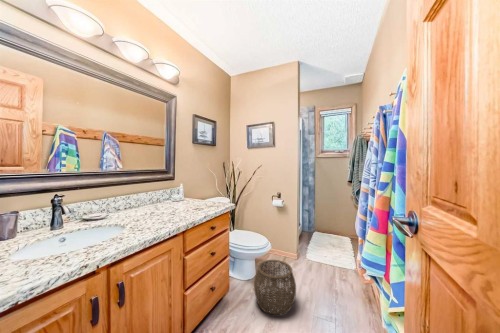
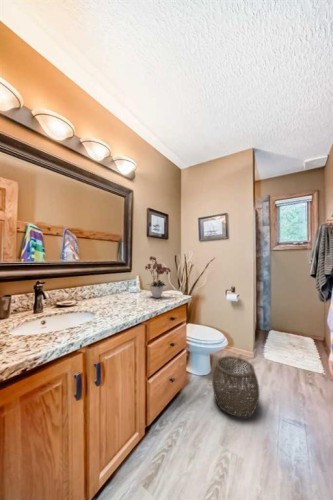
flower arrangement: none [185,163,216,207] -> present [145,256,171,298]

